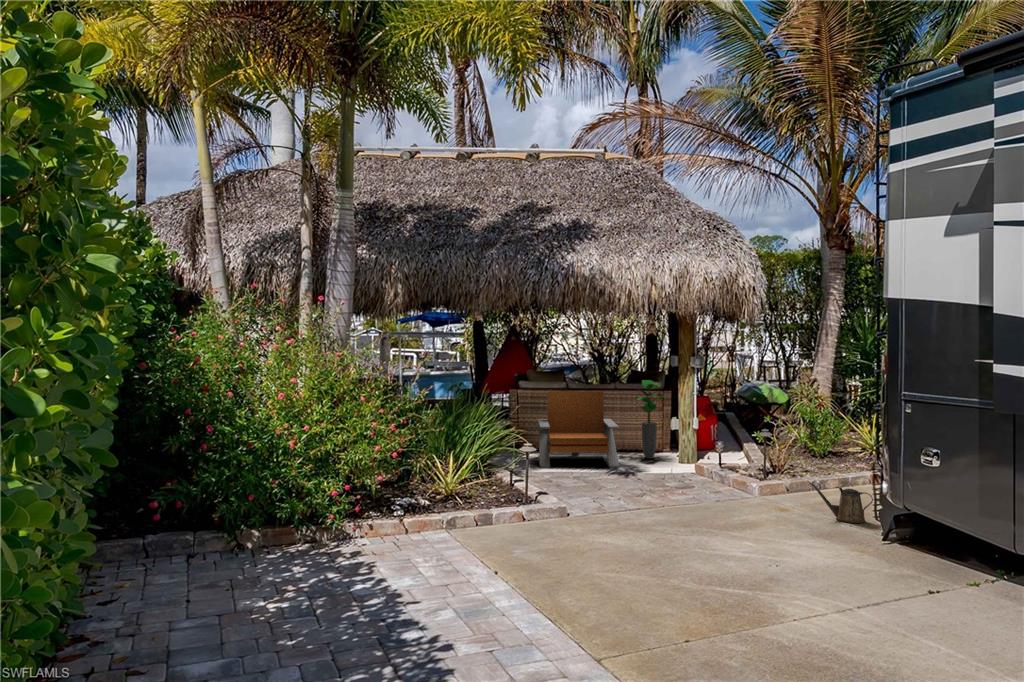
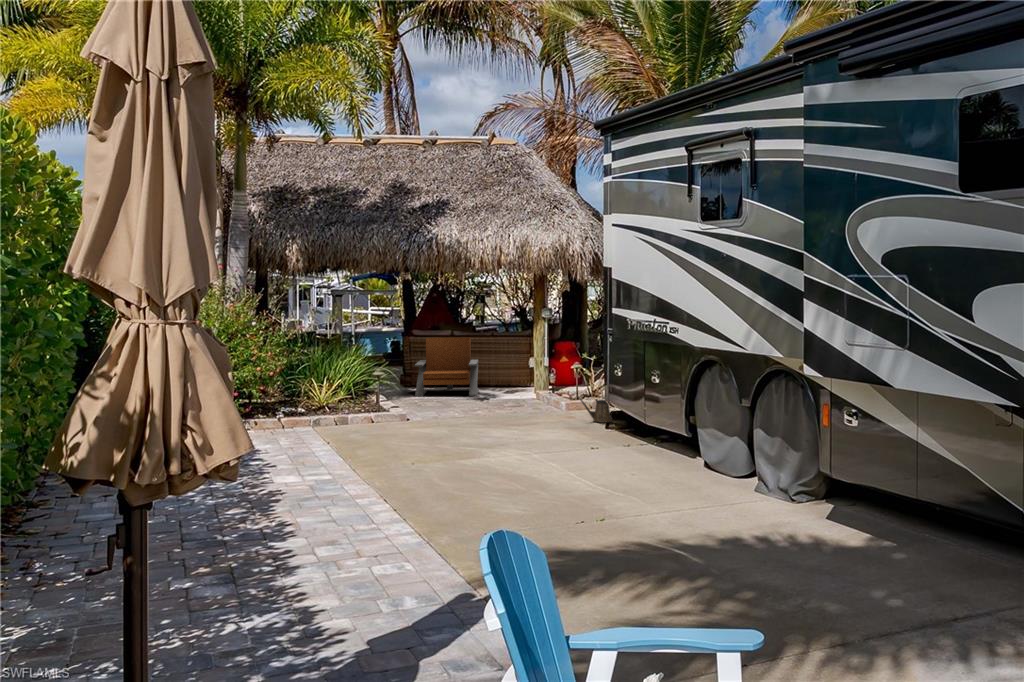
potted plant: present [637,380,663,459] -> none [493,328,520,391]

